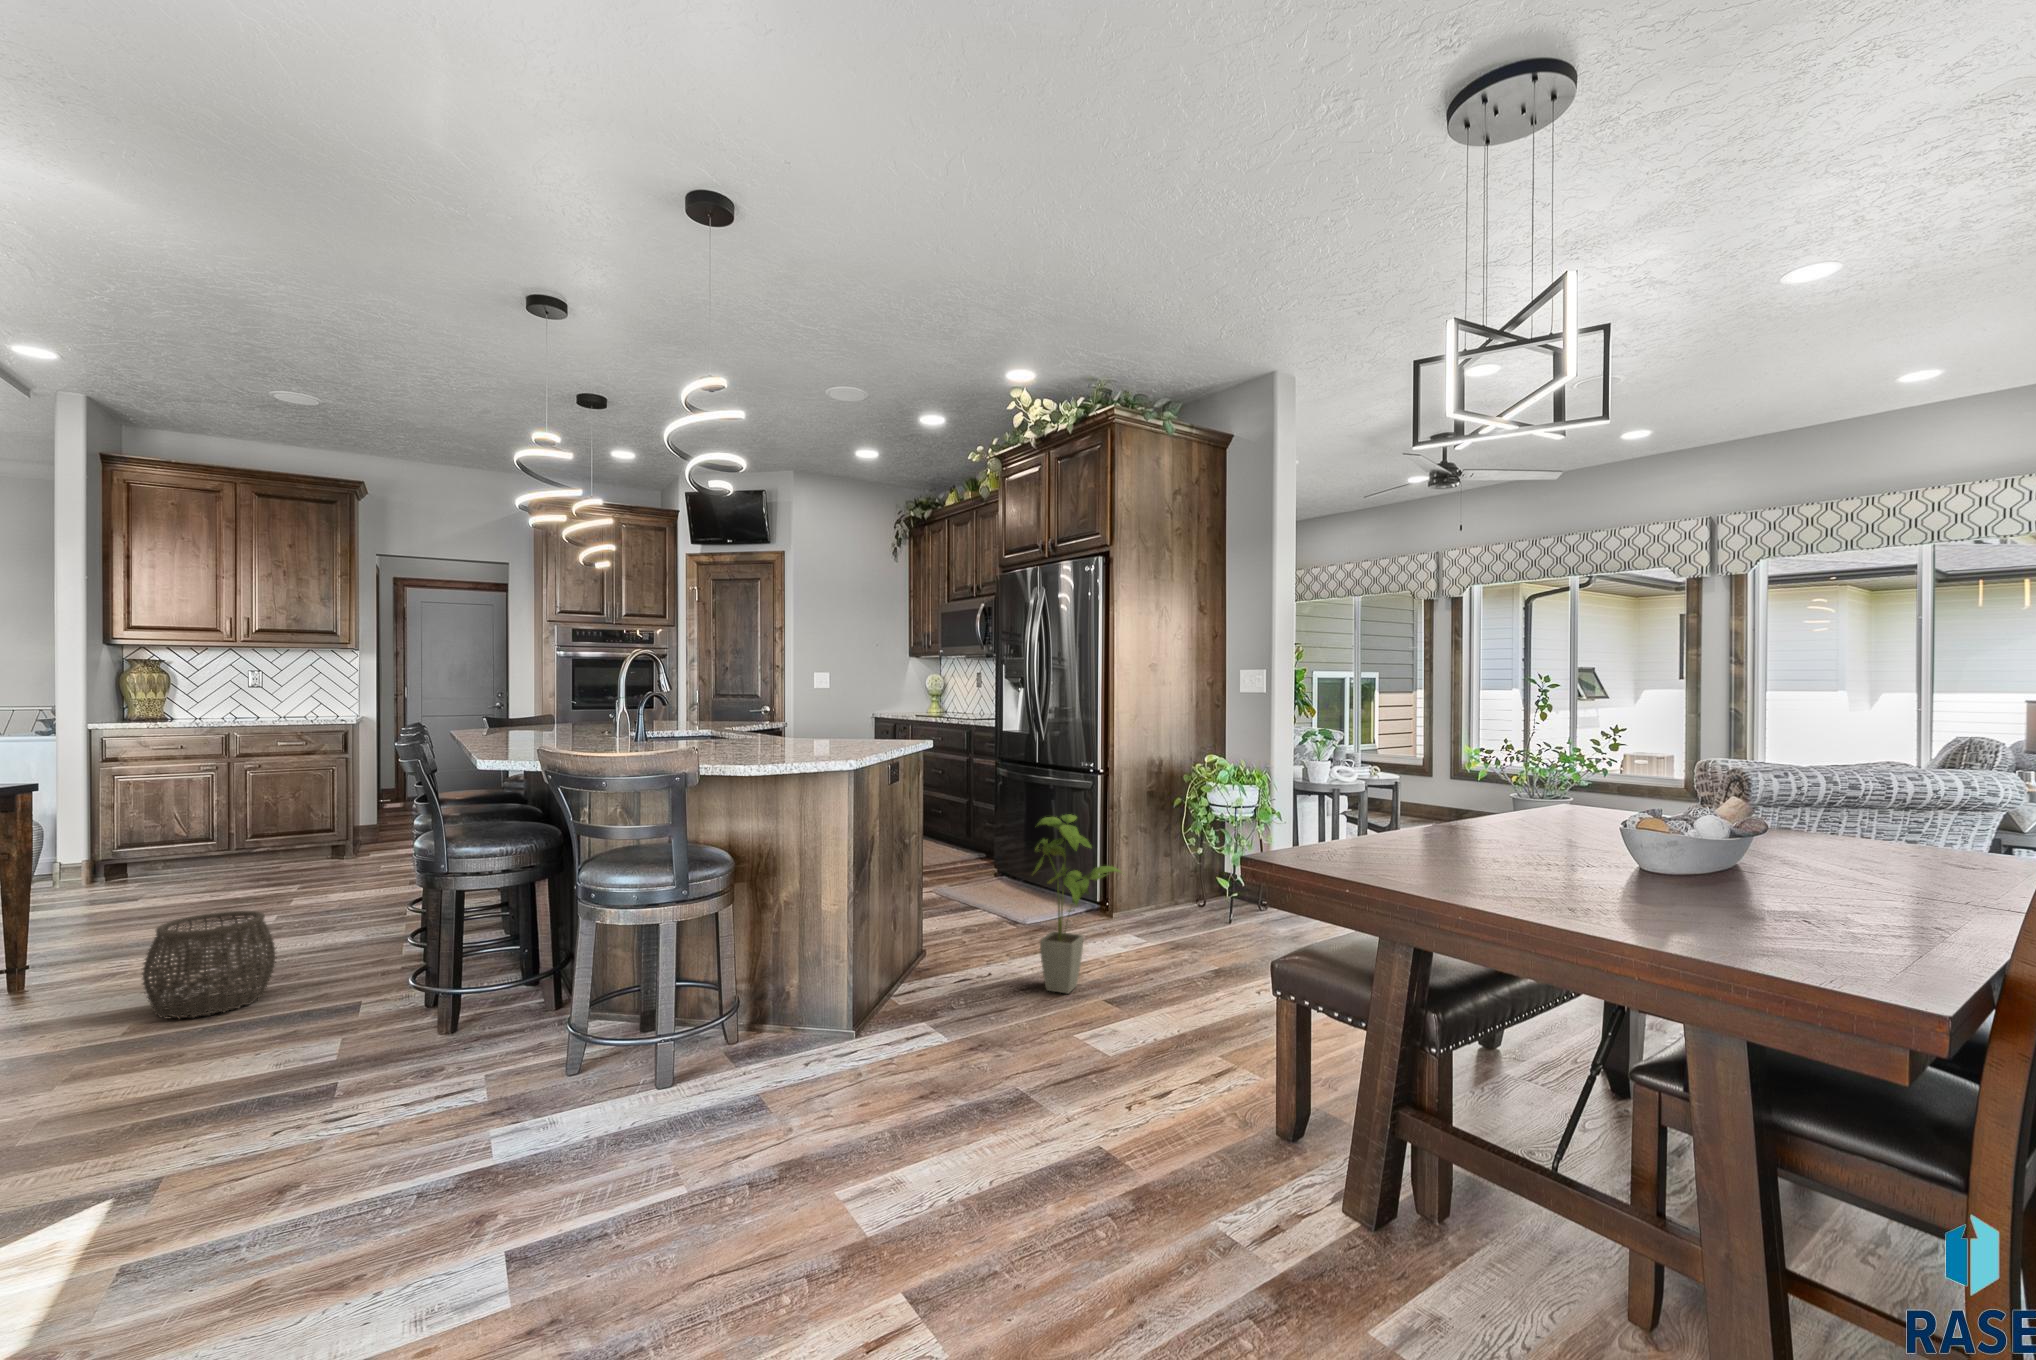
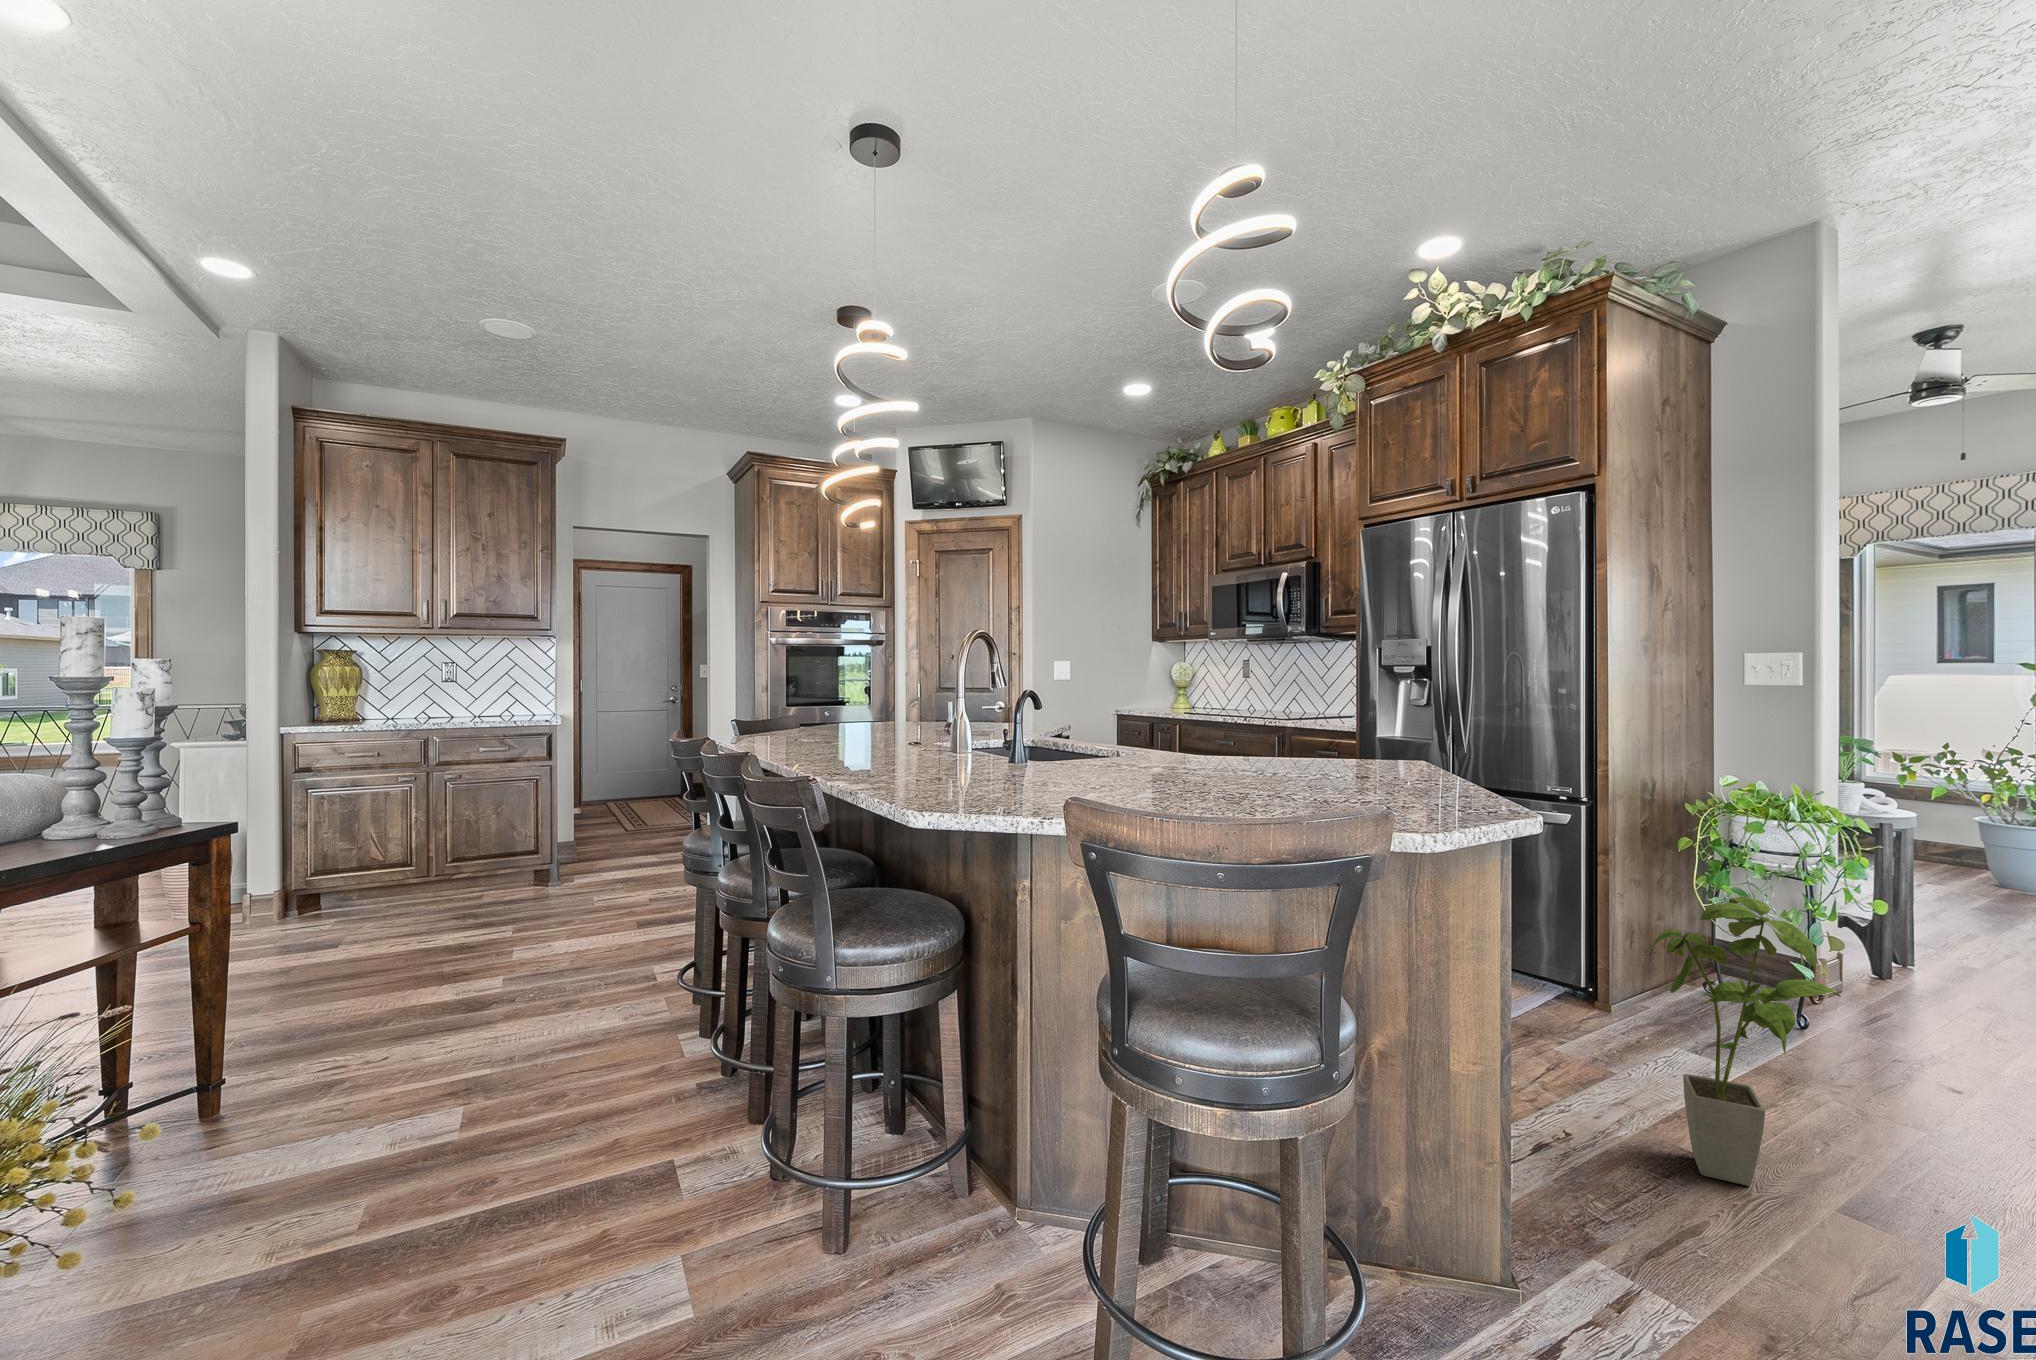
woven basket: present [142,911,276,1019] -> none [375,1013,549,1191]

